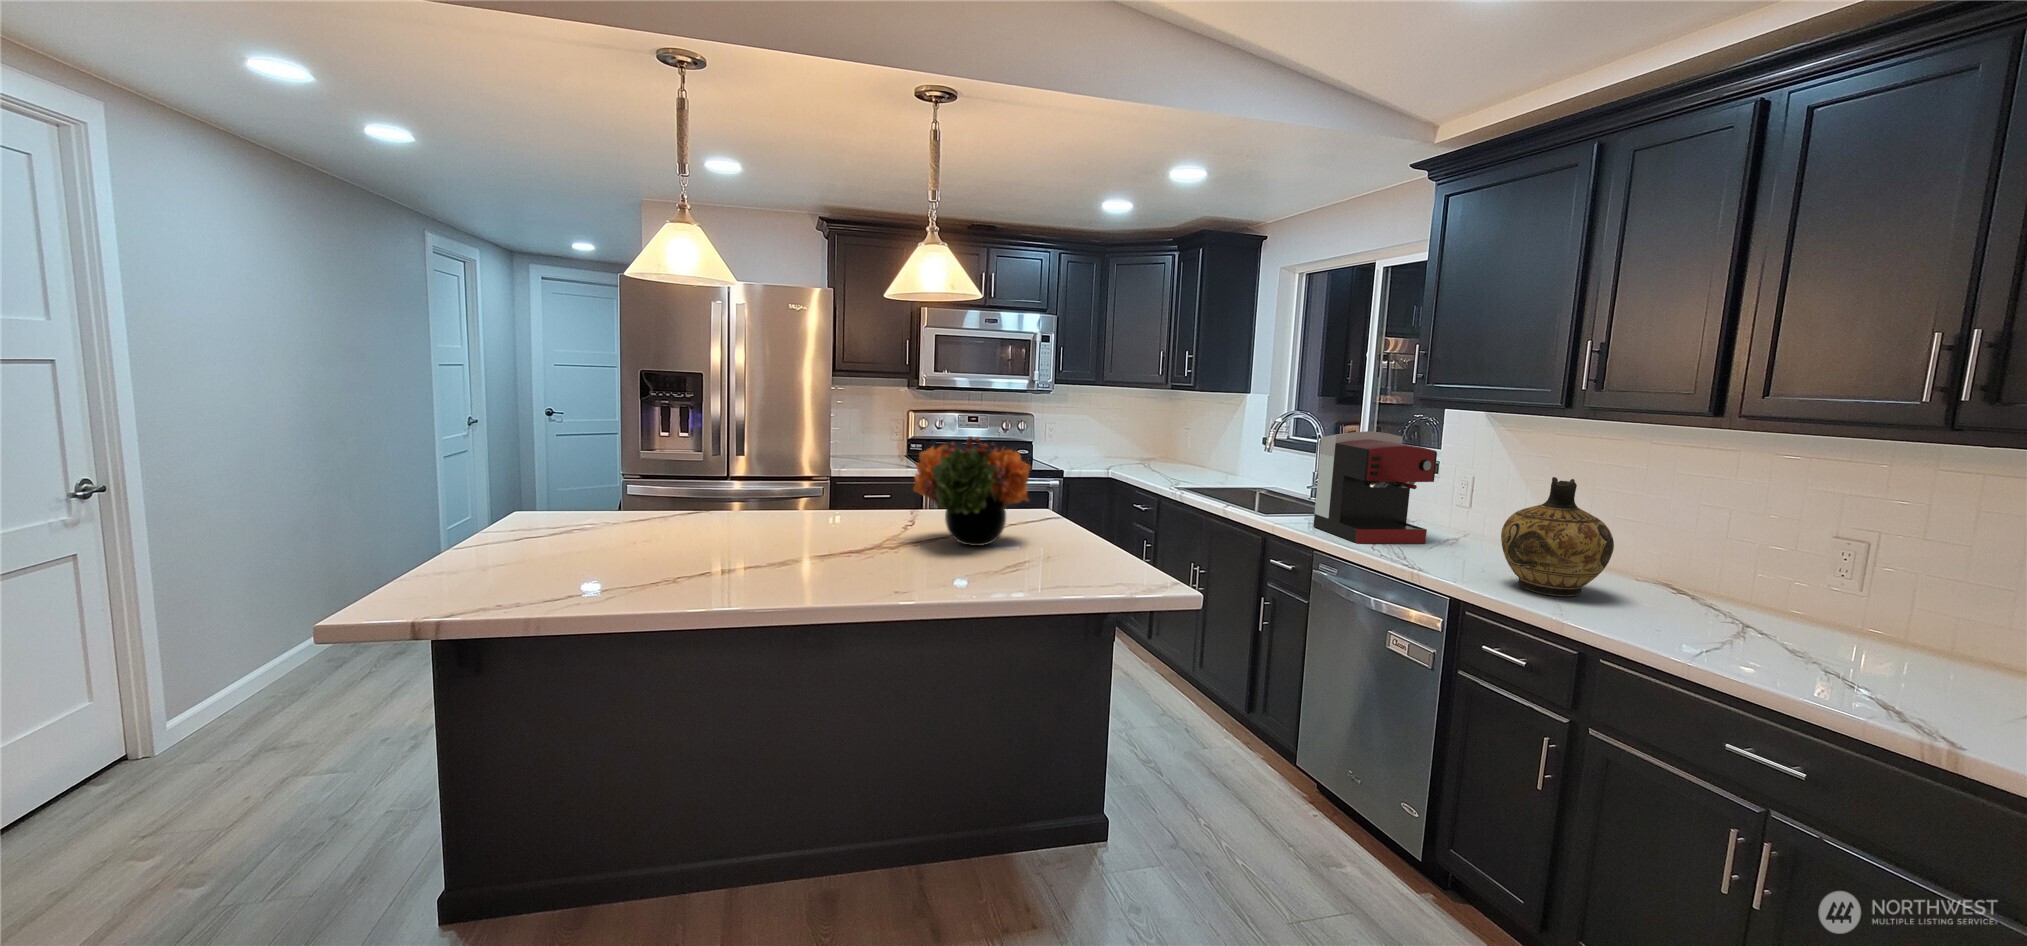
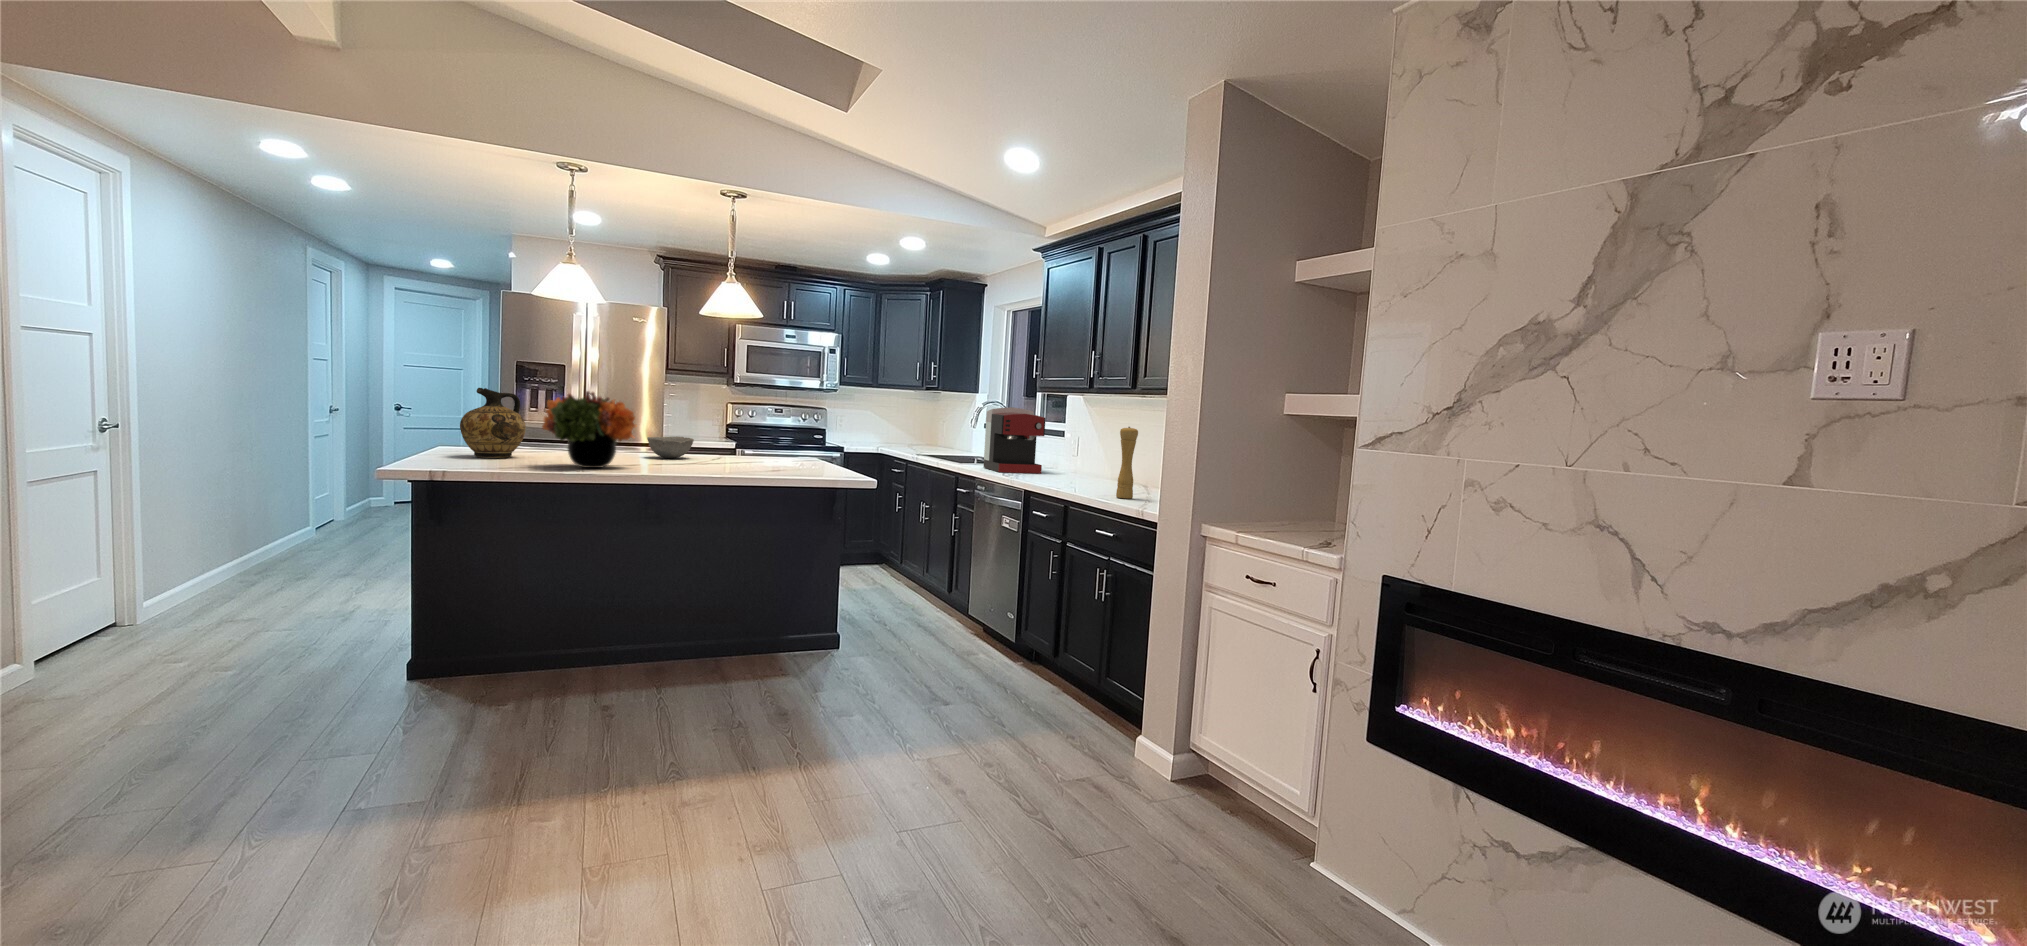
flower arrangement: present [913,436,1031,546] -> present [542,391,635,468]
ceramic jug: present [1501,477,1614,596] -> present [460,388,526,458]
bowl: none [806,491,875,530] -> present [647,436,694,458]
pepper mill: none [1739,513,1814,669] -> present [1116,427,1138,499]

